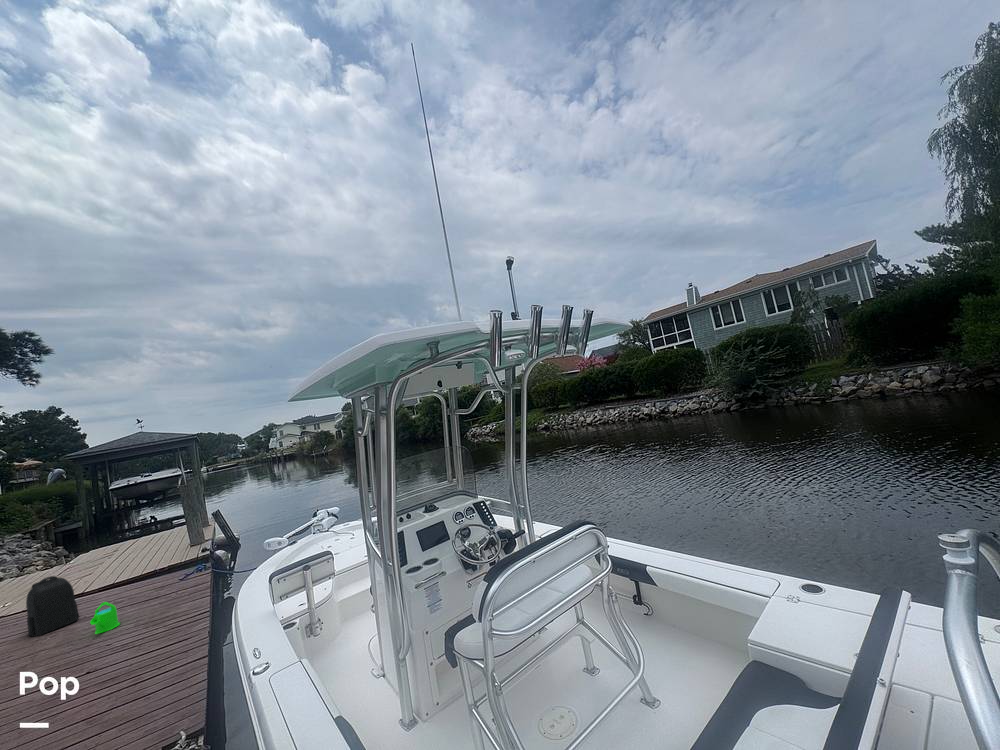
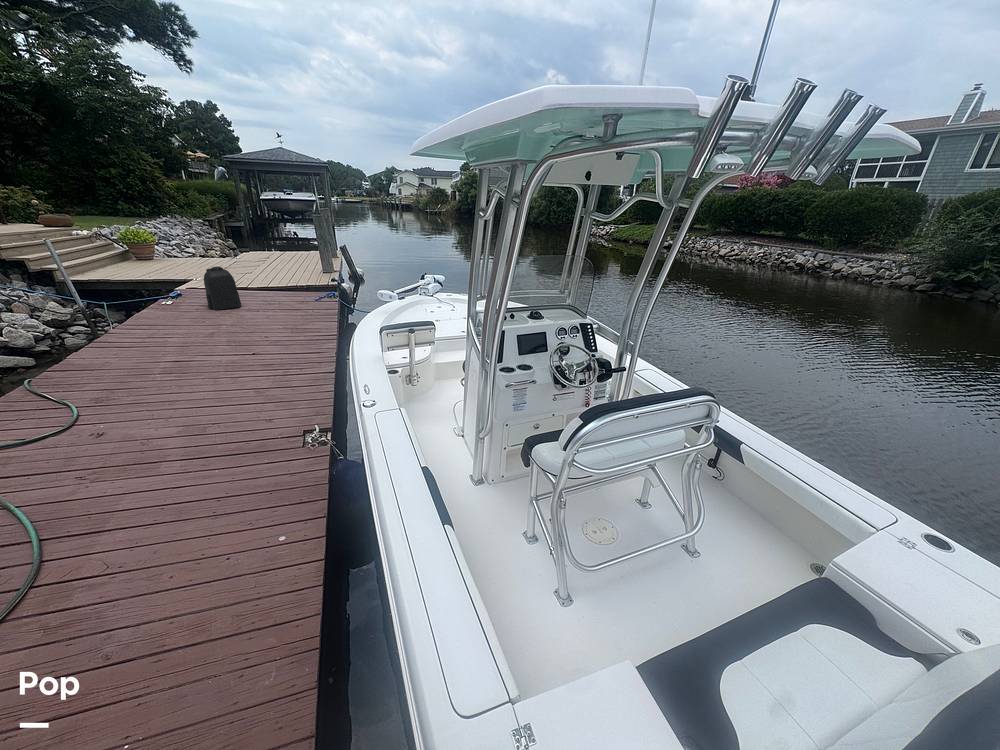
watering can: present [90,602,120,634] -> none [248,300,269,323]

